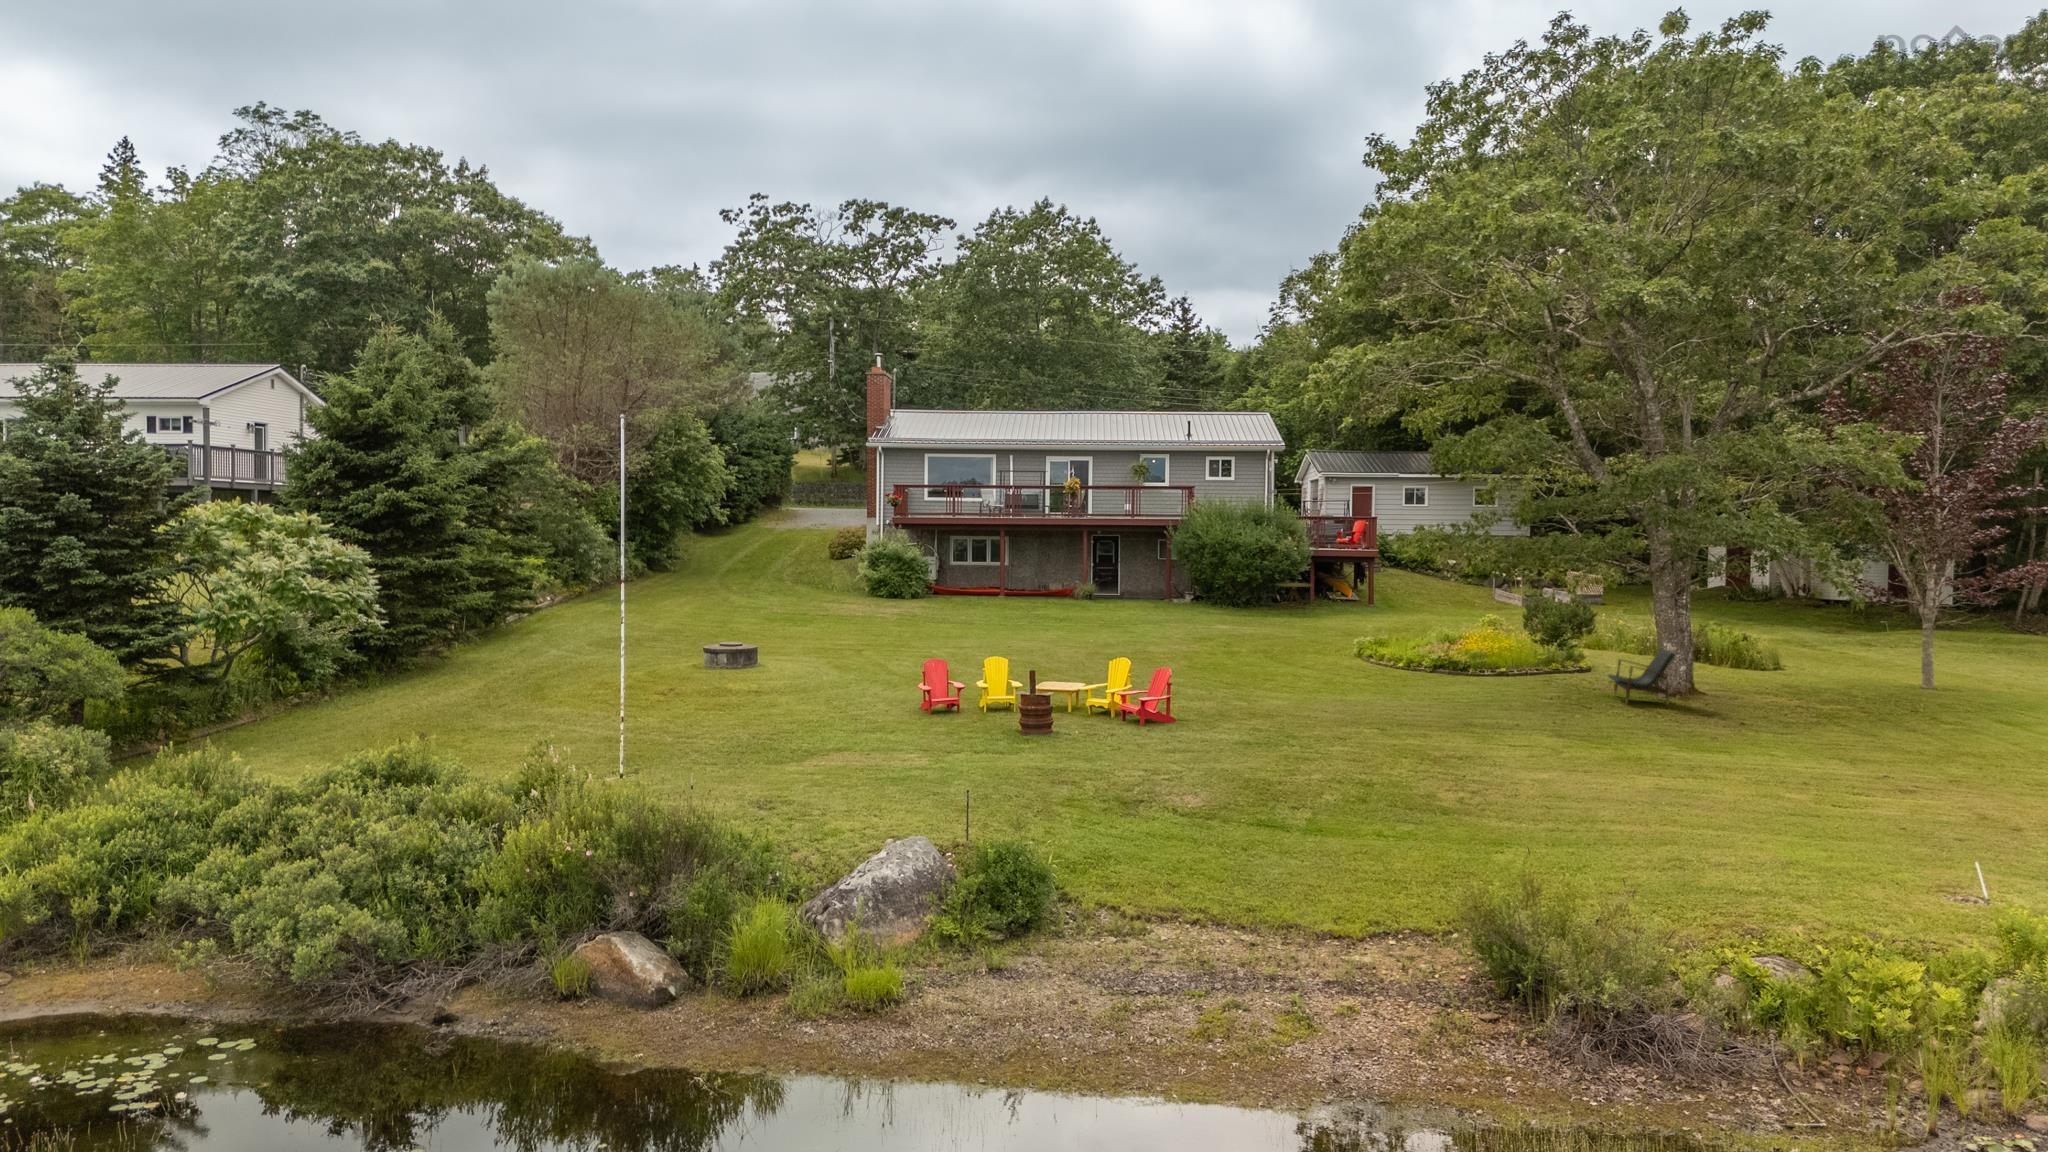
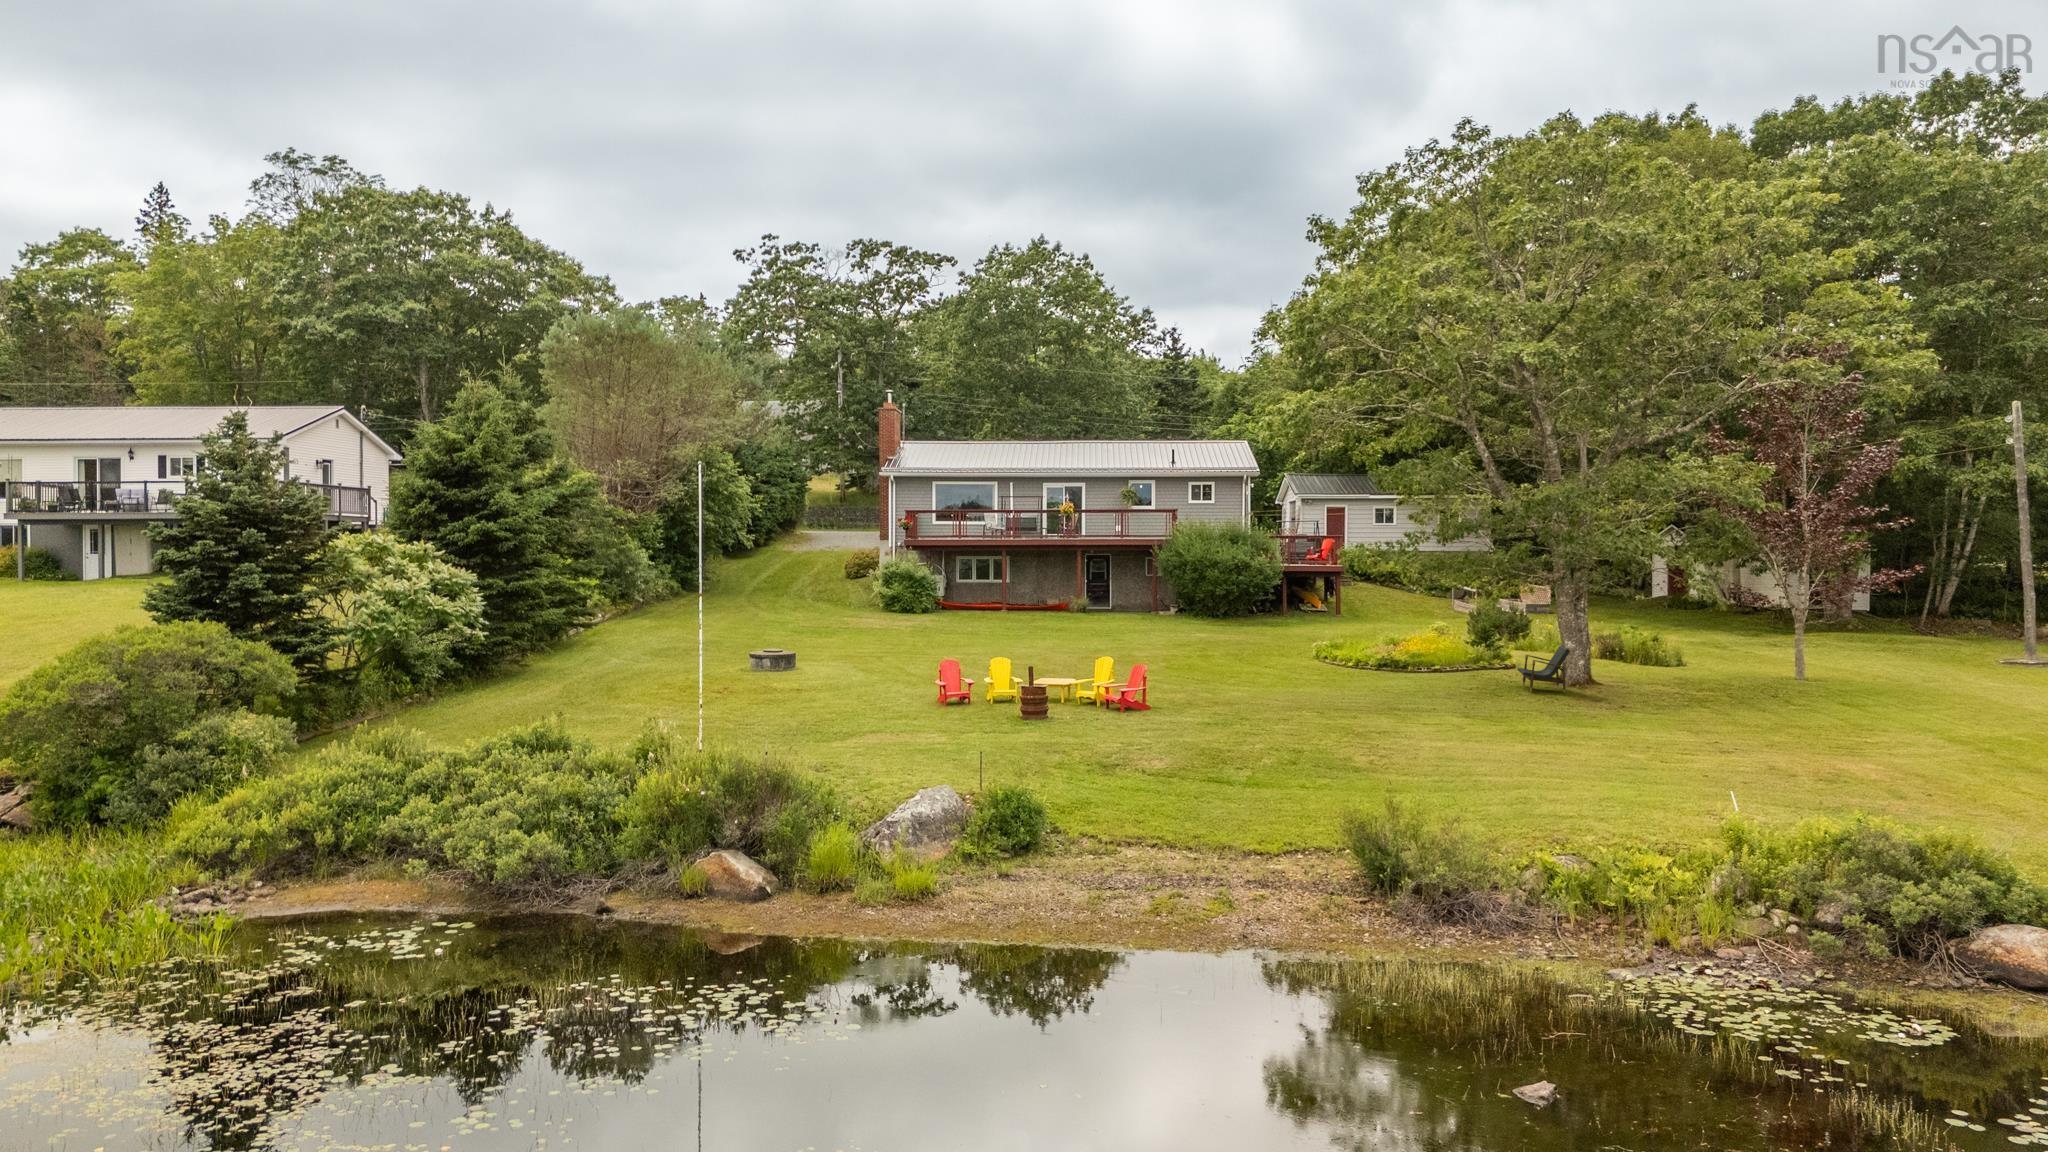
round table: present [1278,583,1311,605] -> none [1249,595,1282,620]

